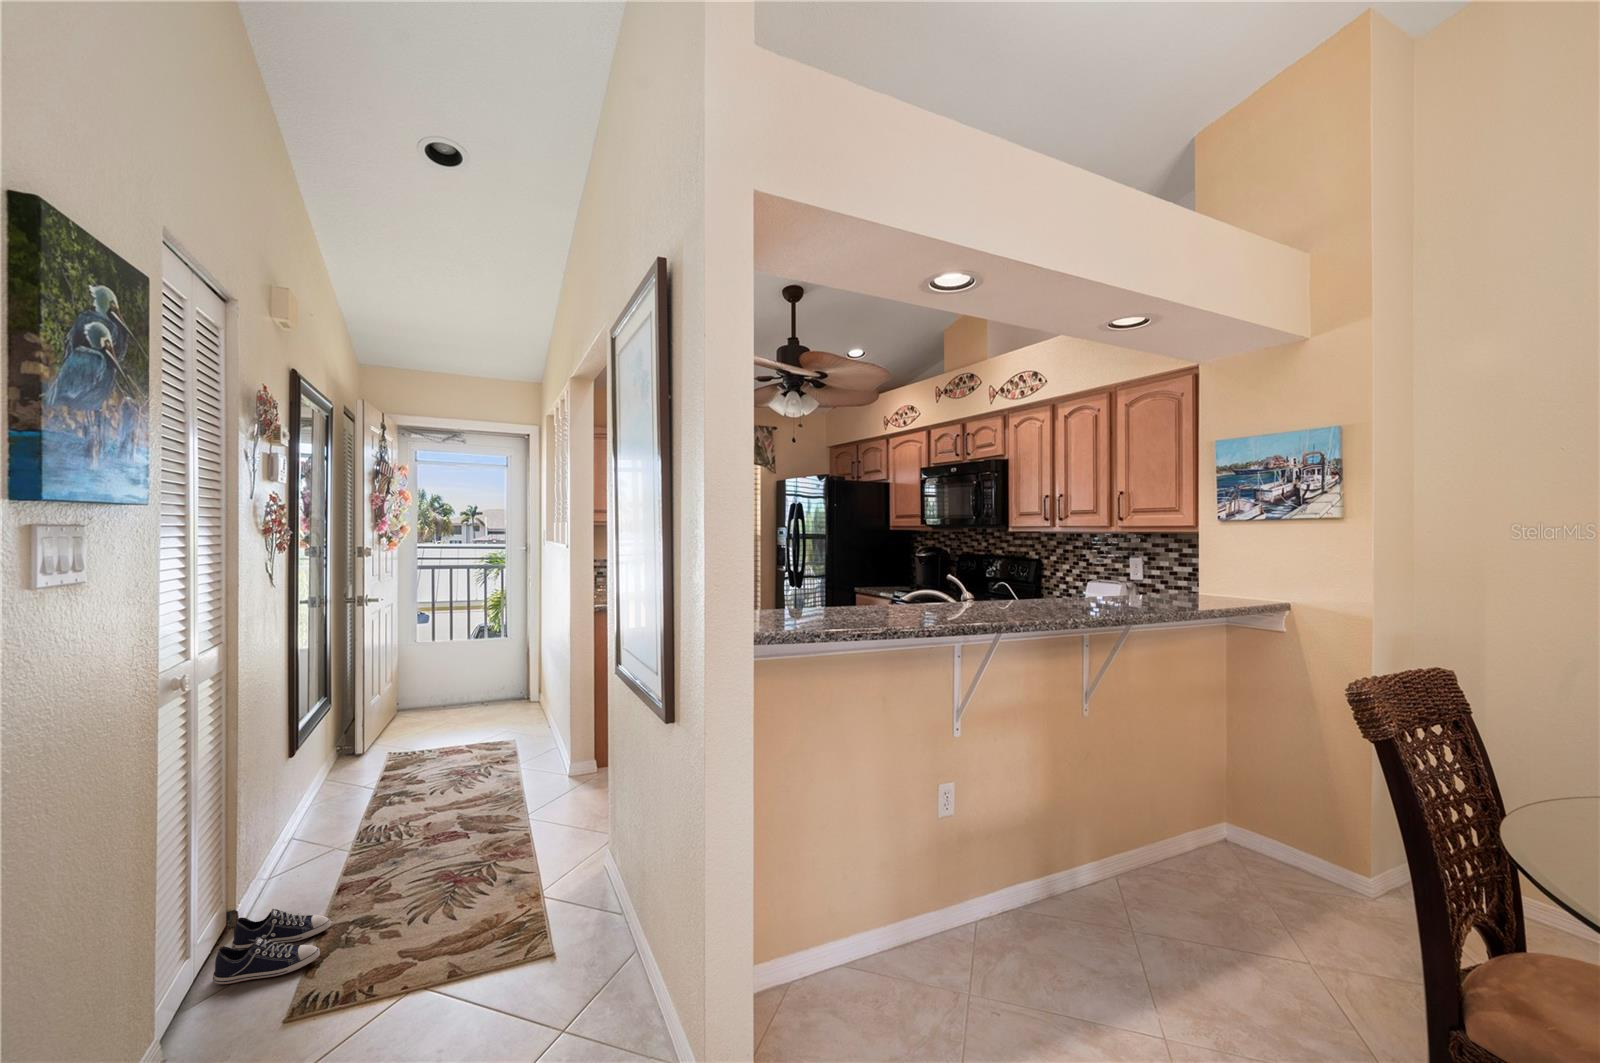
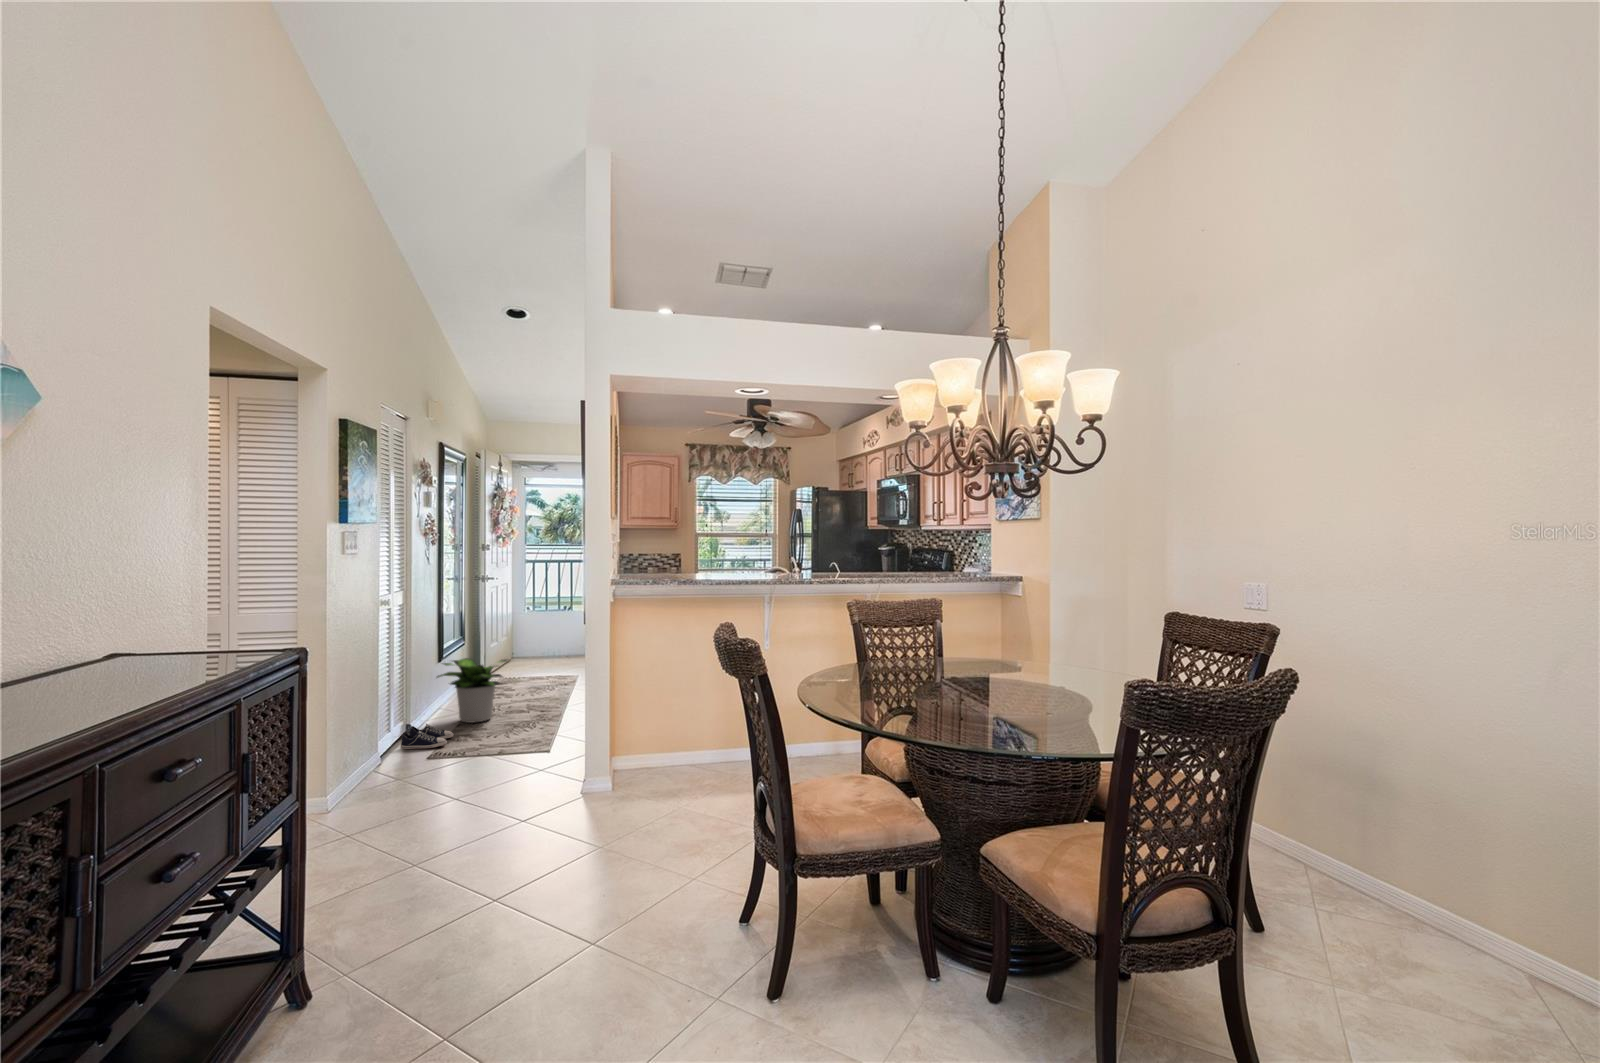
potted plant: none [276,748,433,874] -> present [437,658,507,723]

